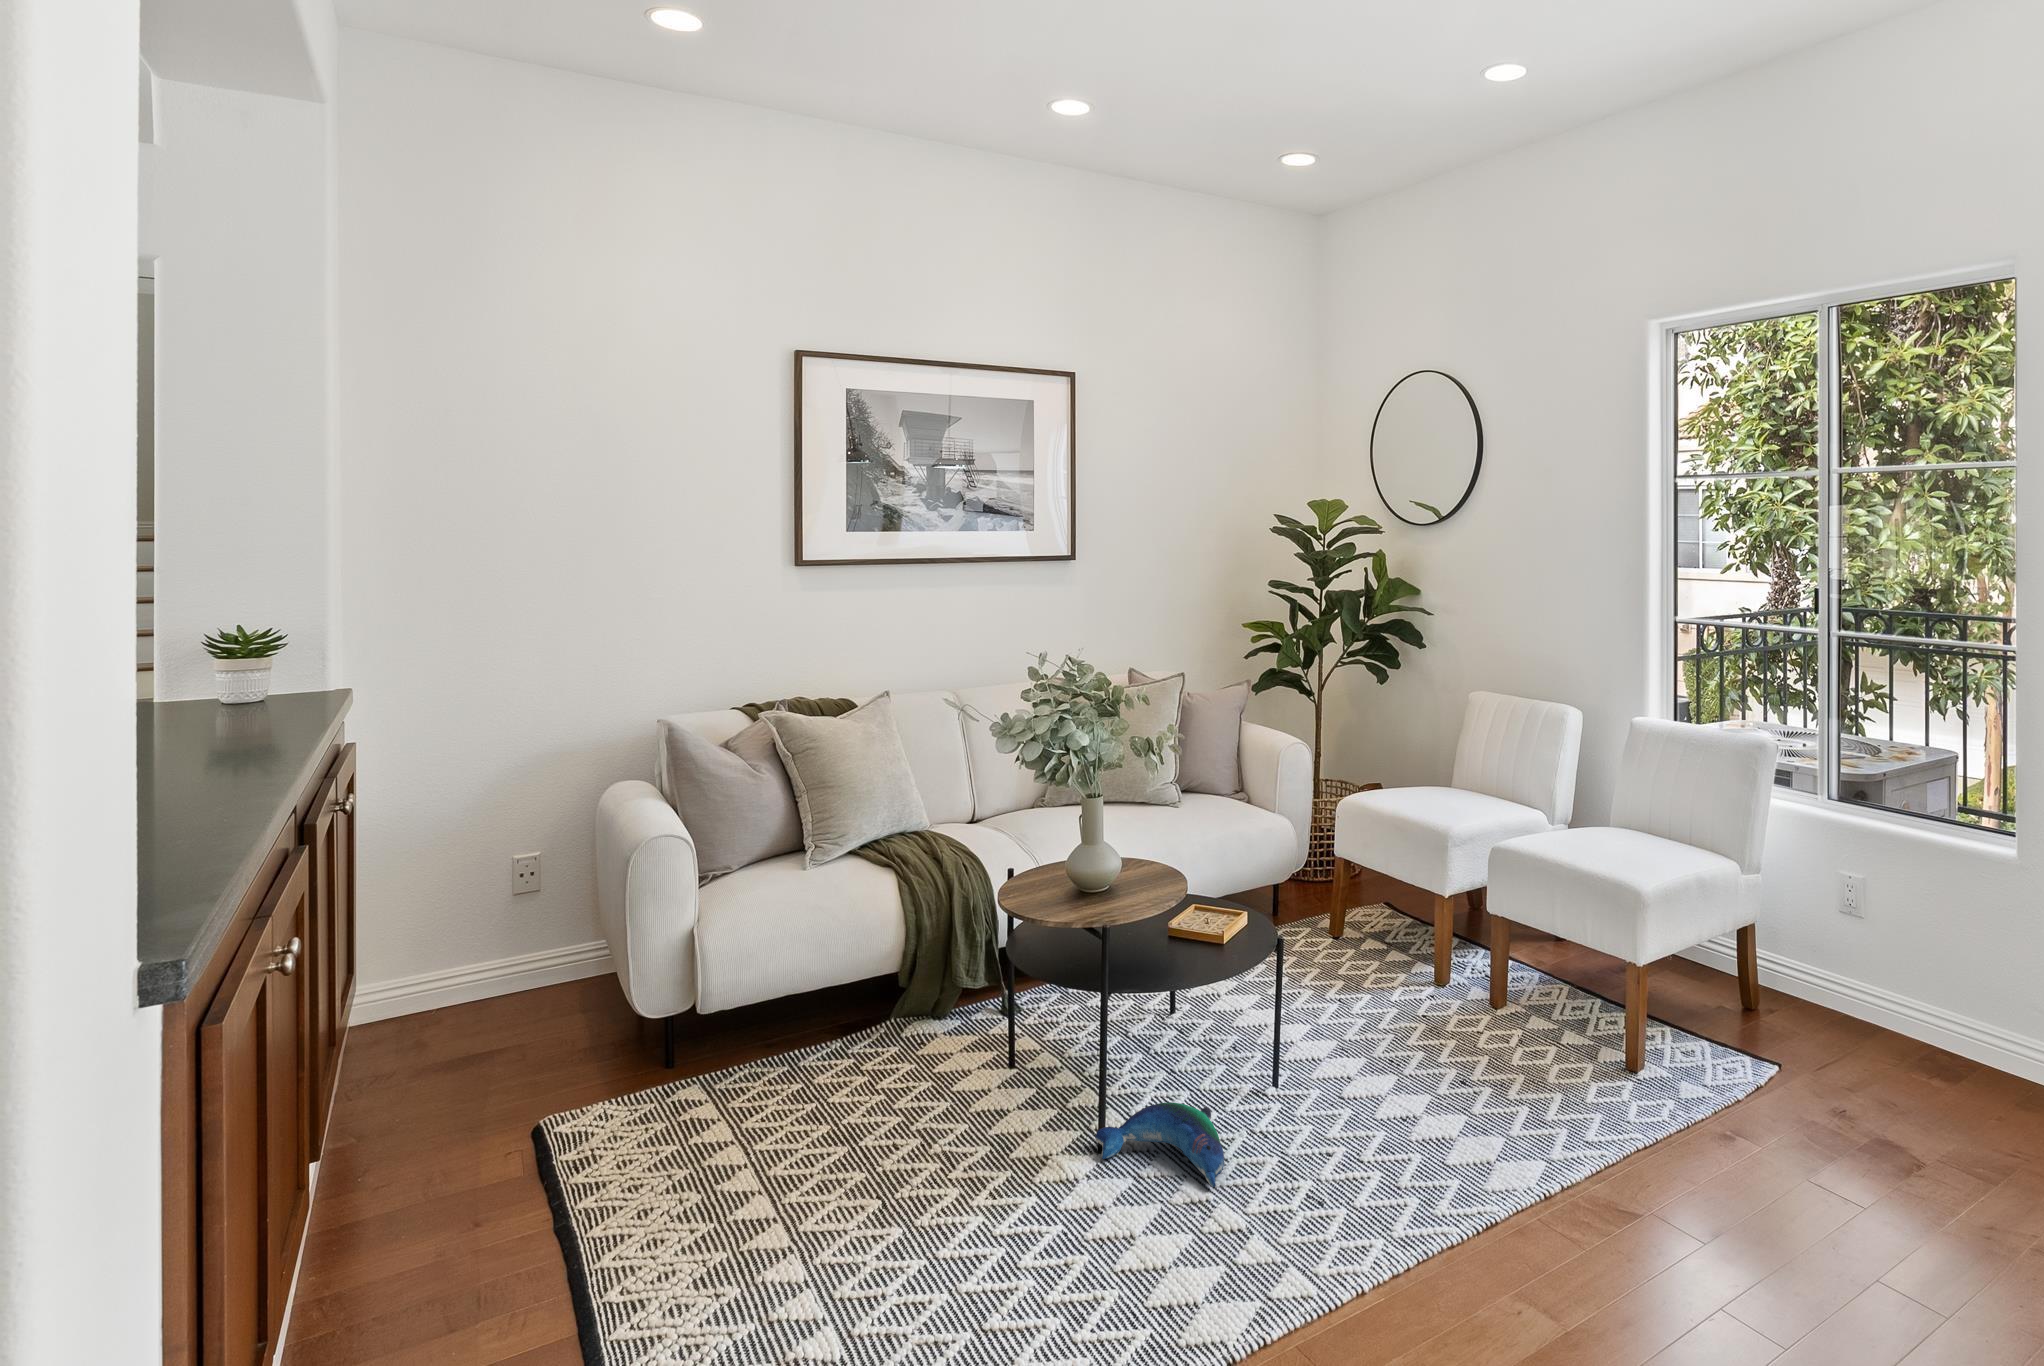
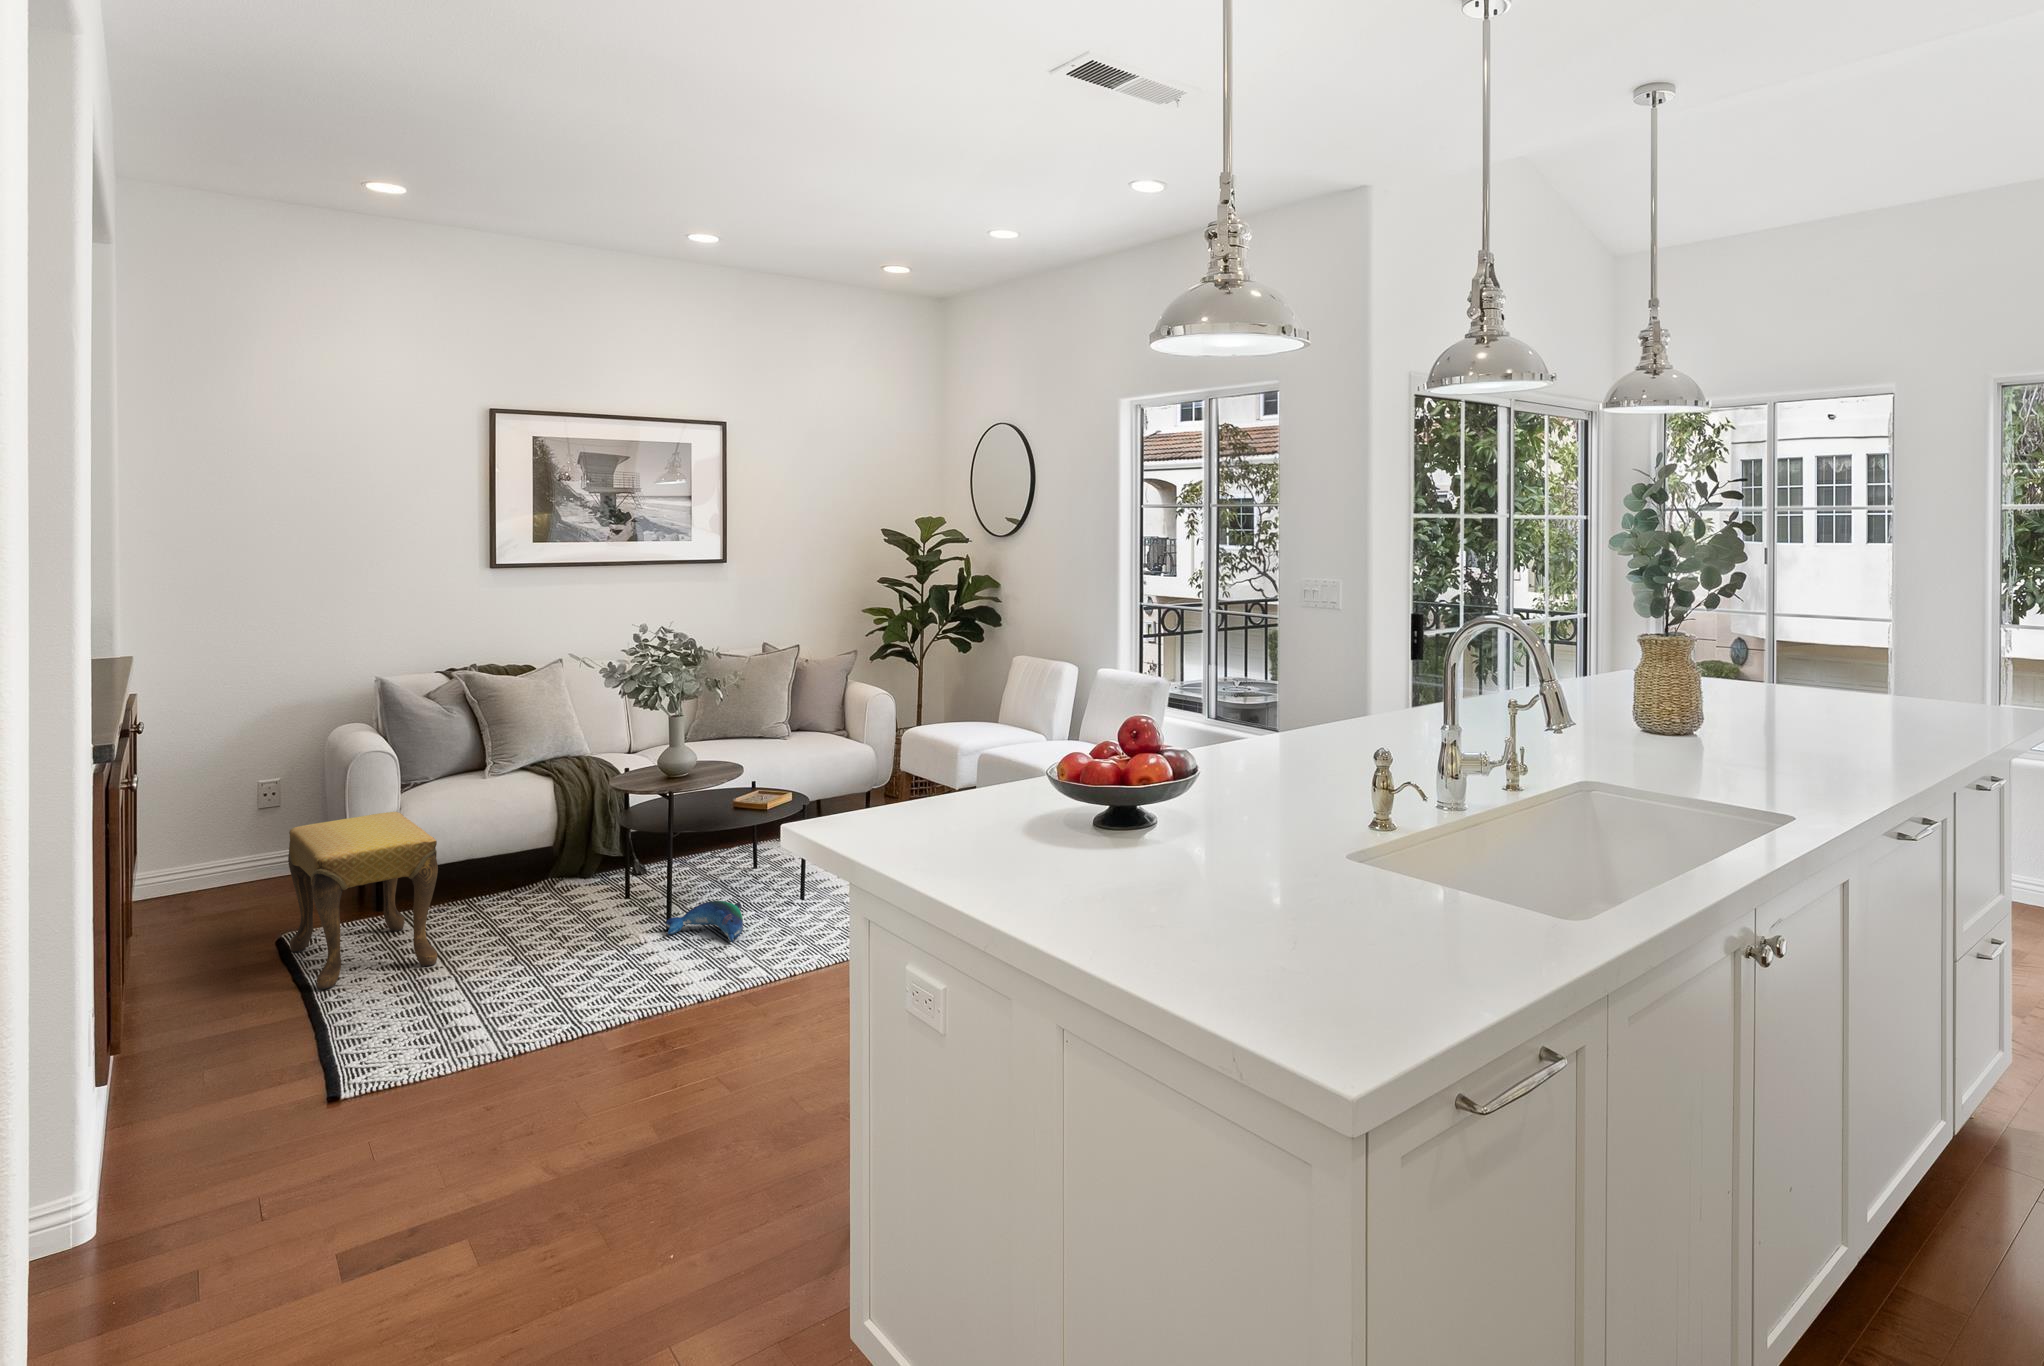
footstool: none [545,936,762,1260] -> present [288,812,438,989]

